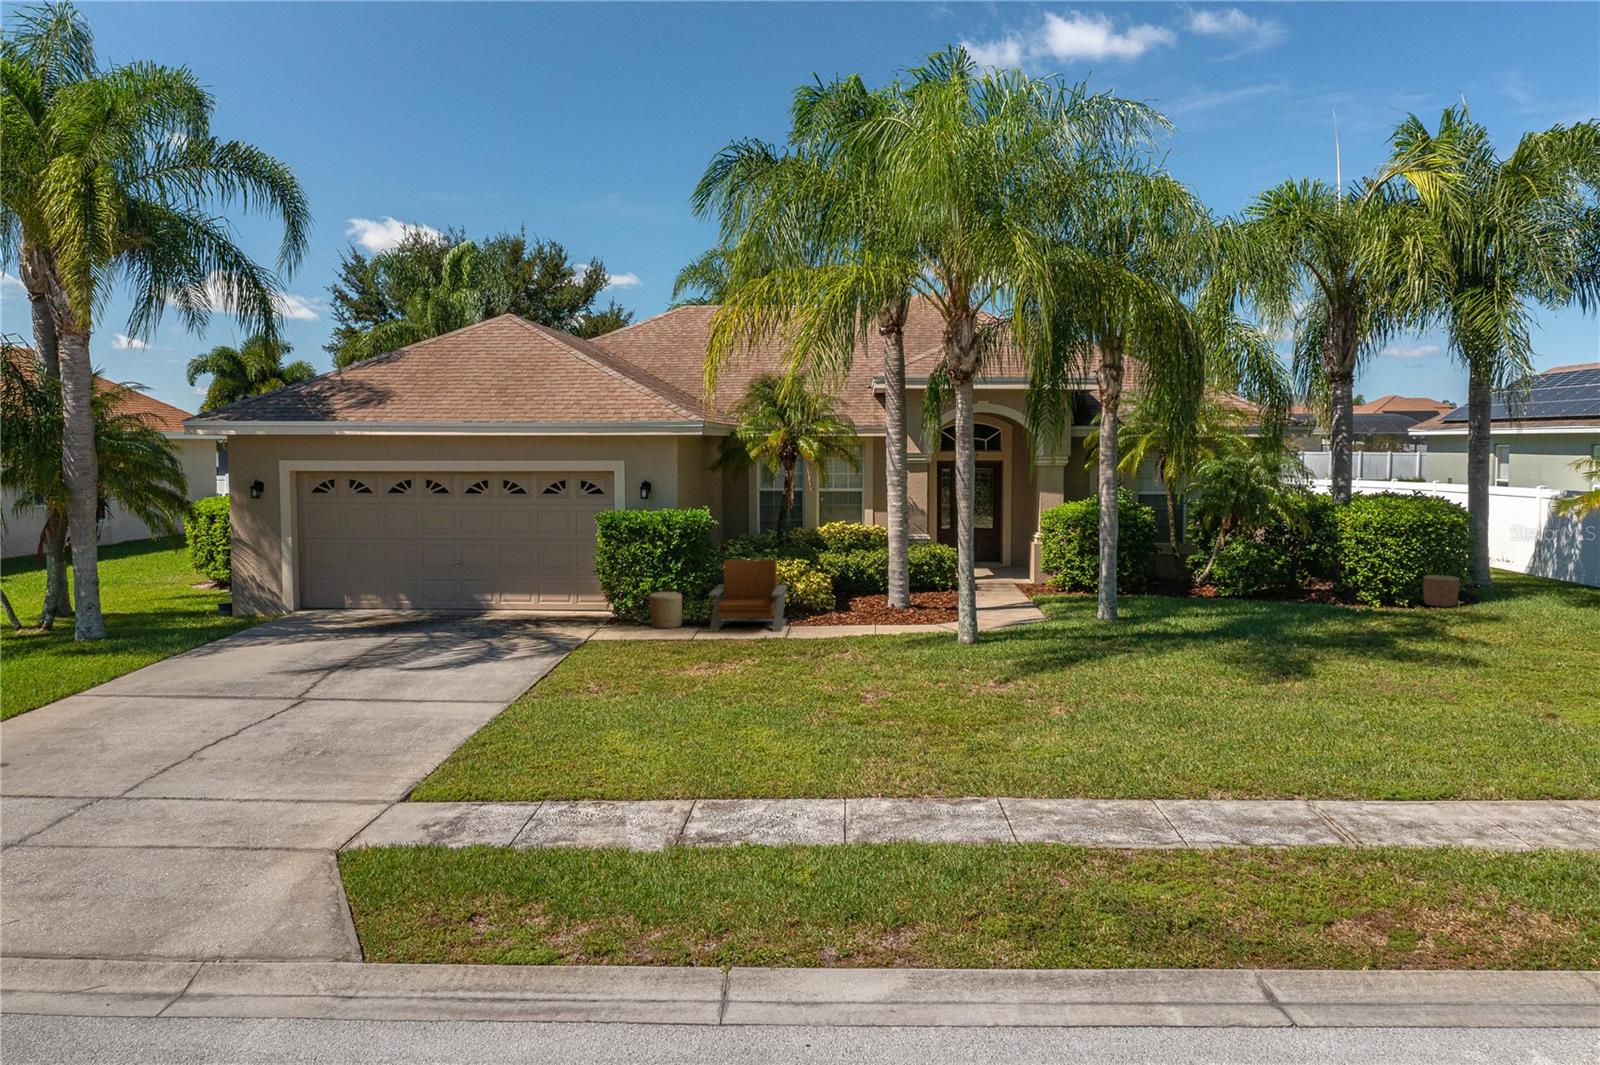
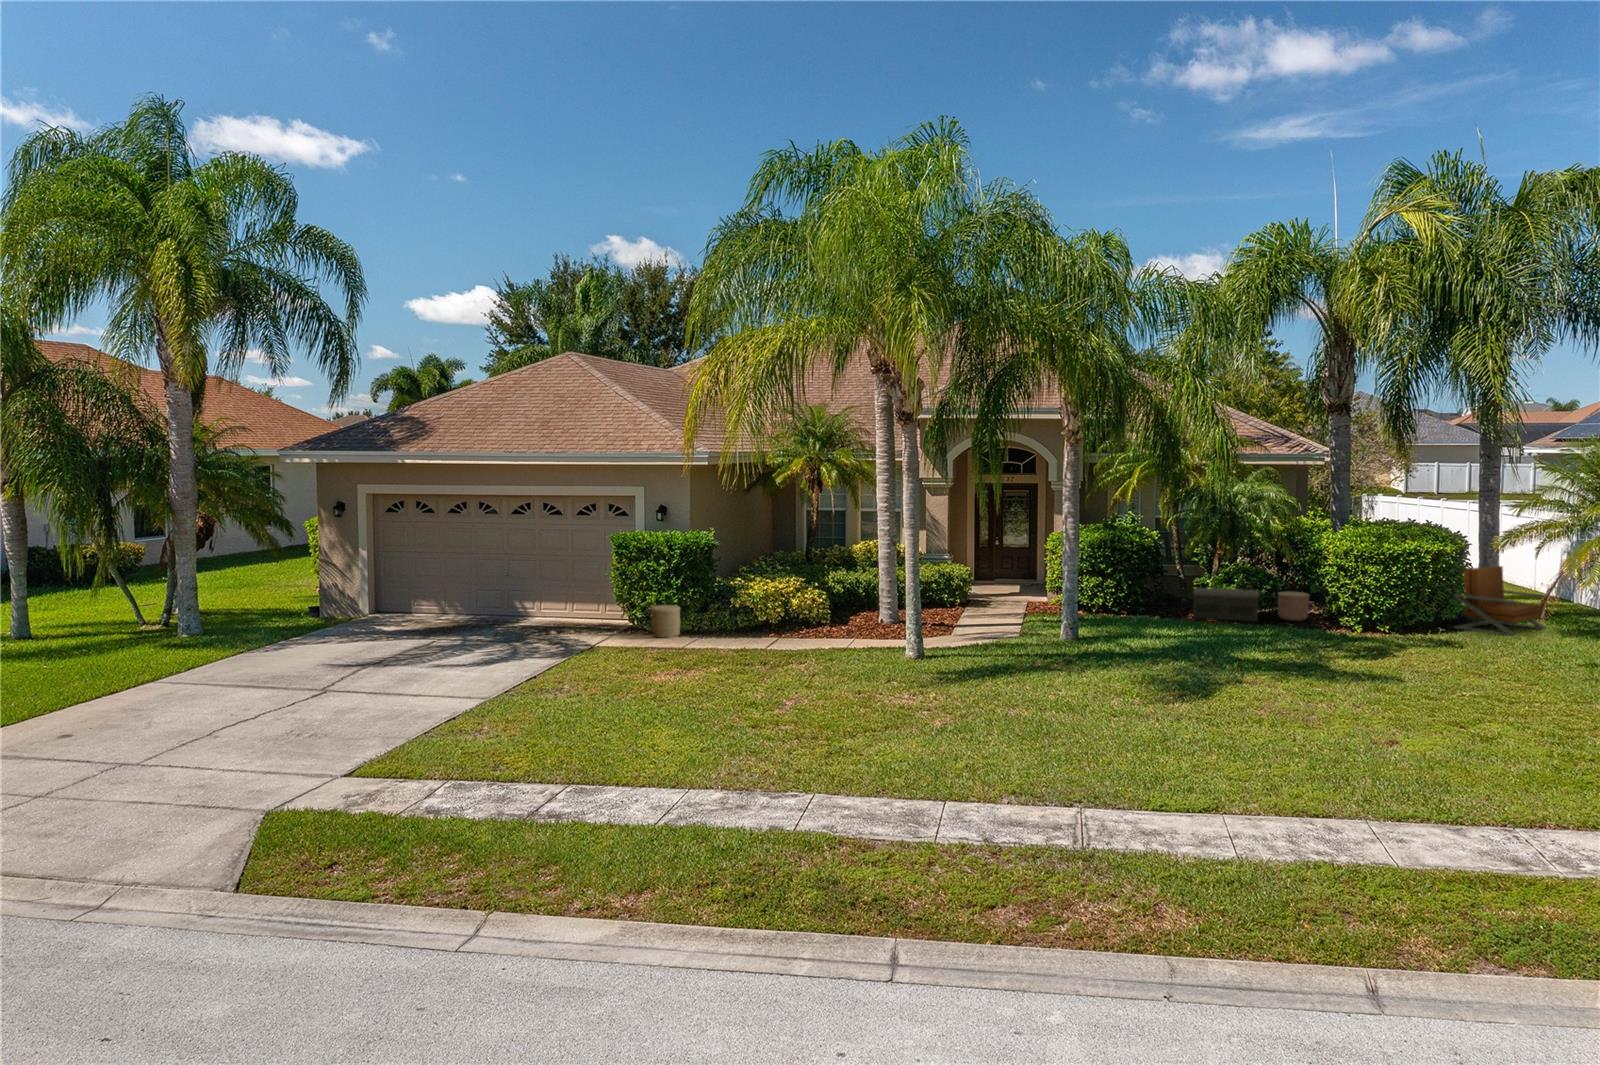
lounge chair: present [709,560,787,632] -> present [1454,566,1546,636]
storage bench: none [1208,564,1277,598] -> present [1193,588,1259,622]
planter: present [1424,575,1460,607] -> present [1278,592,1309,621]

